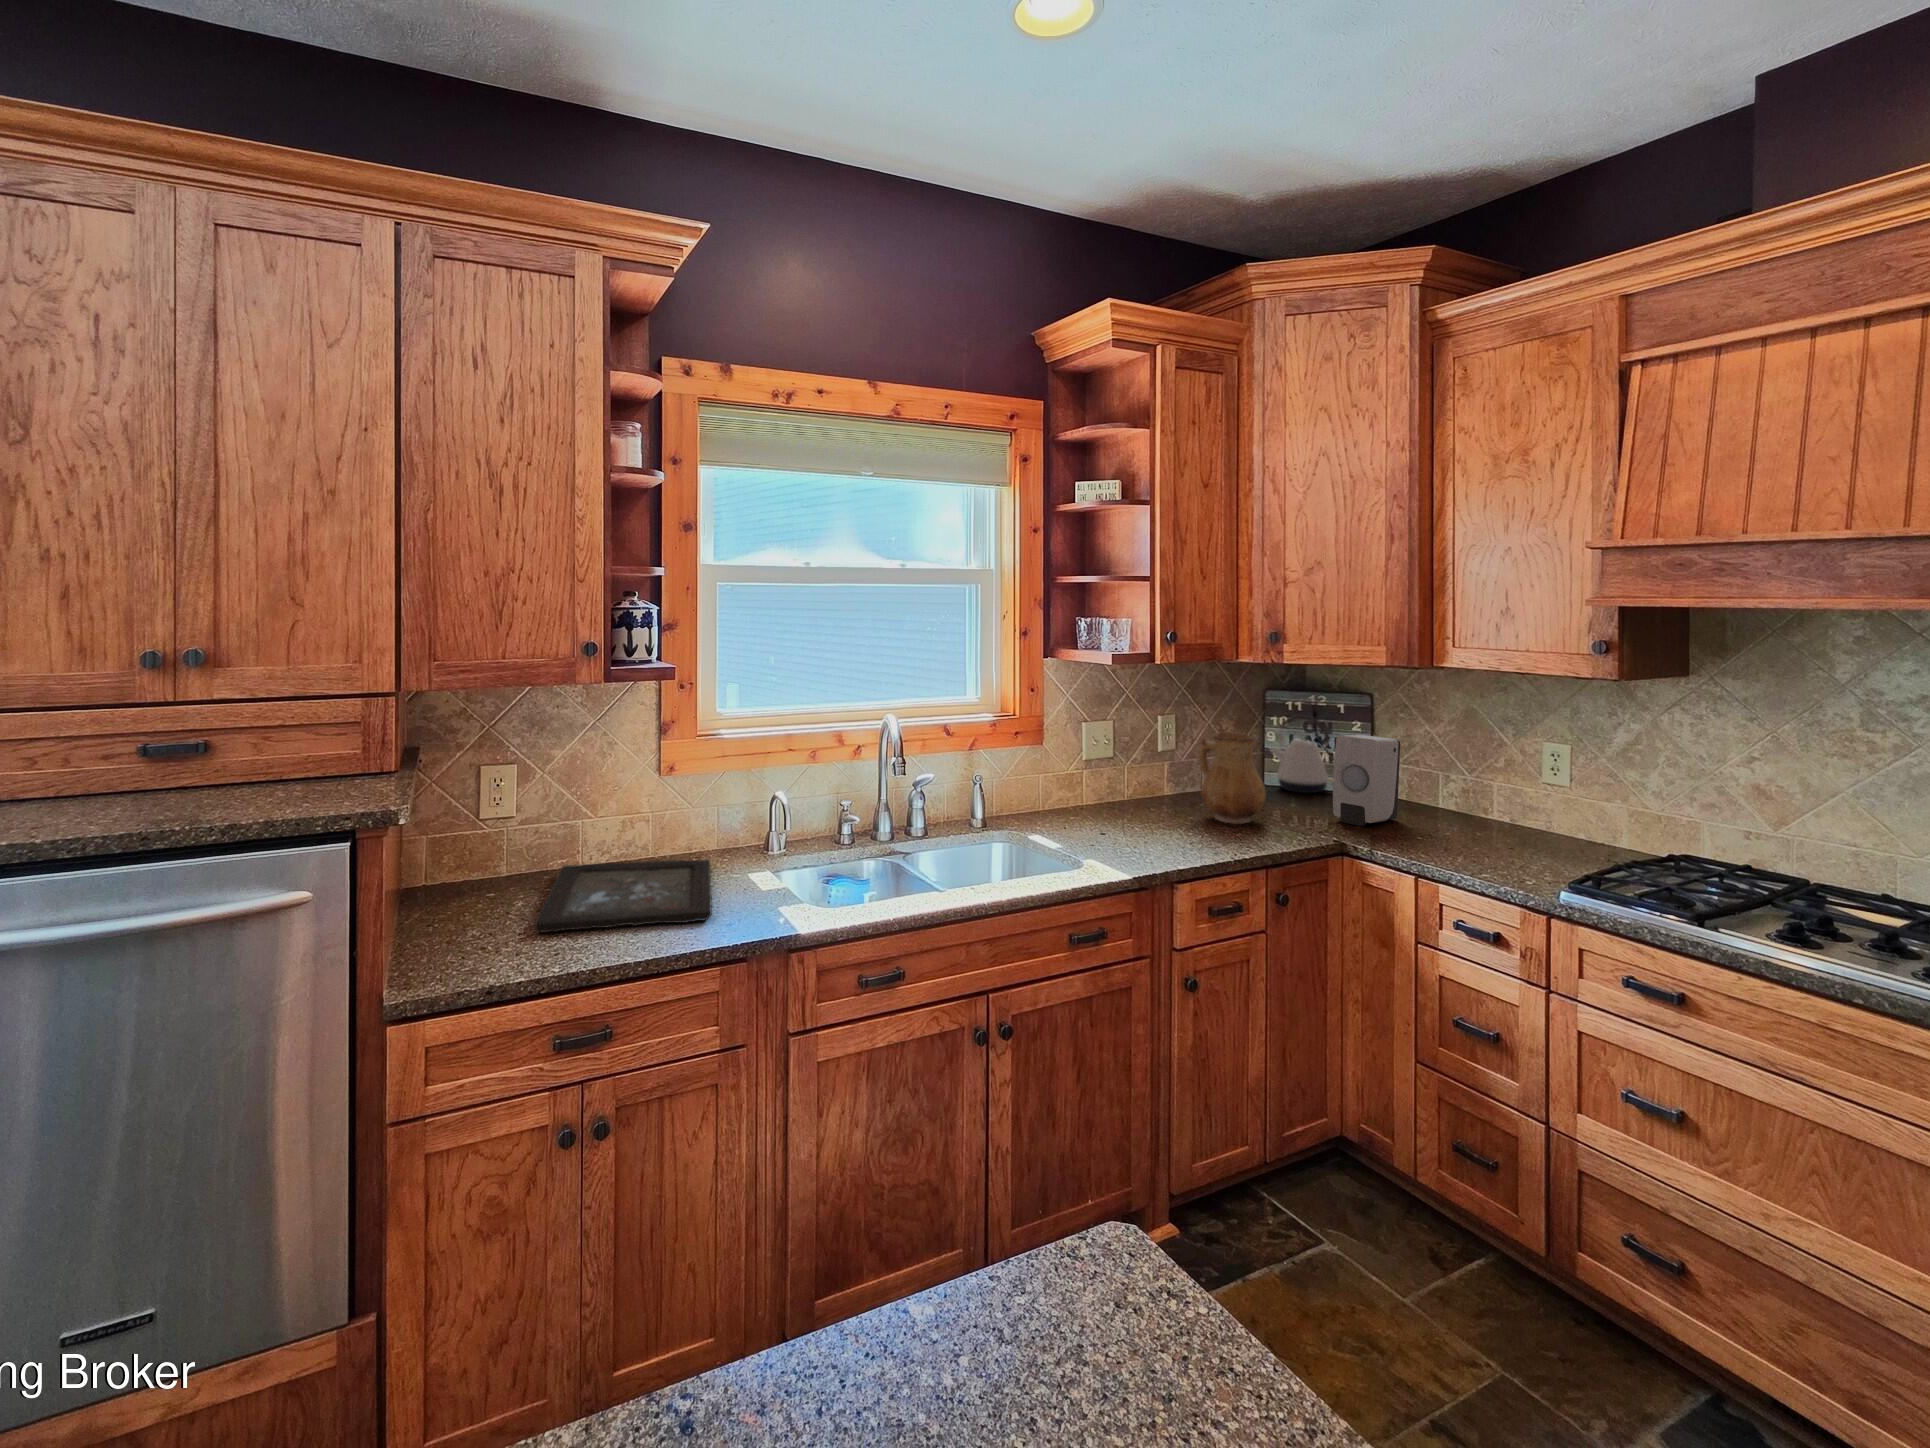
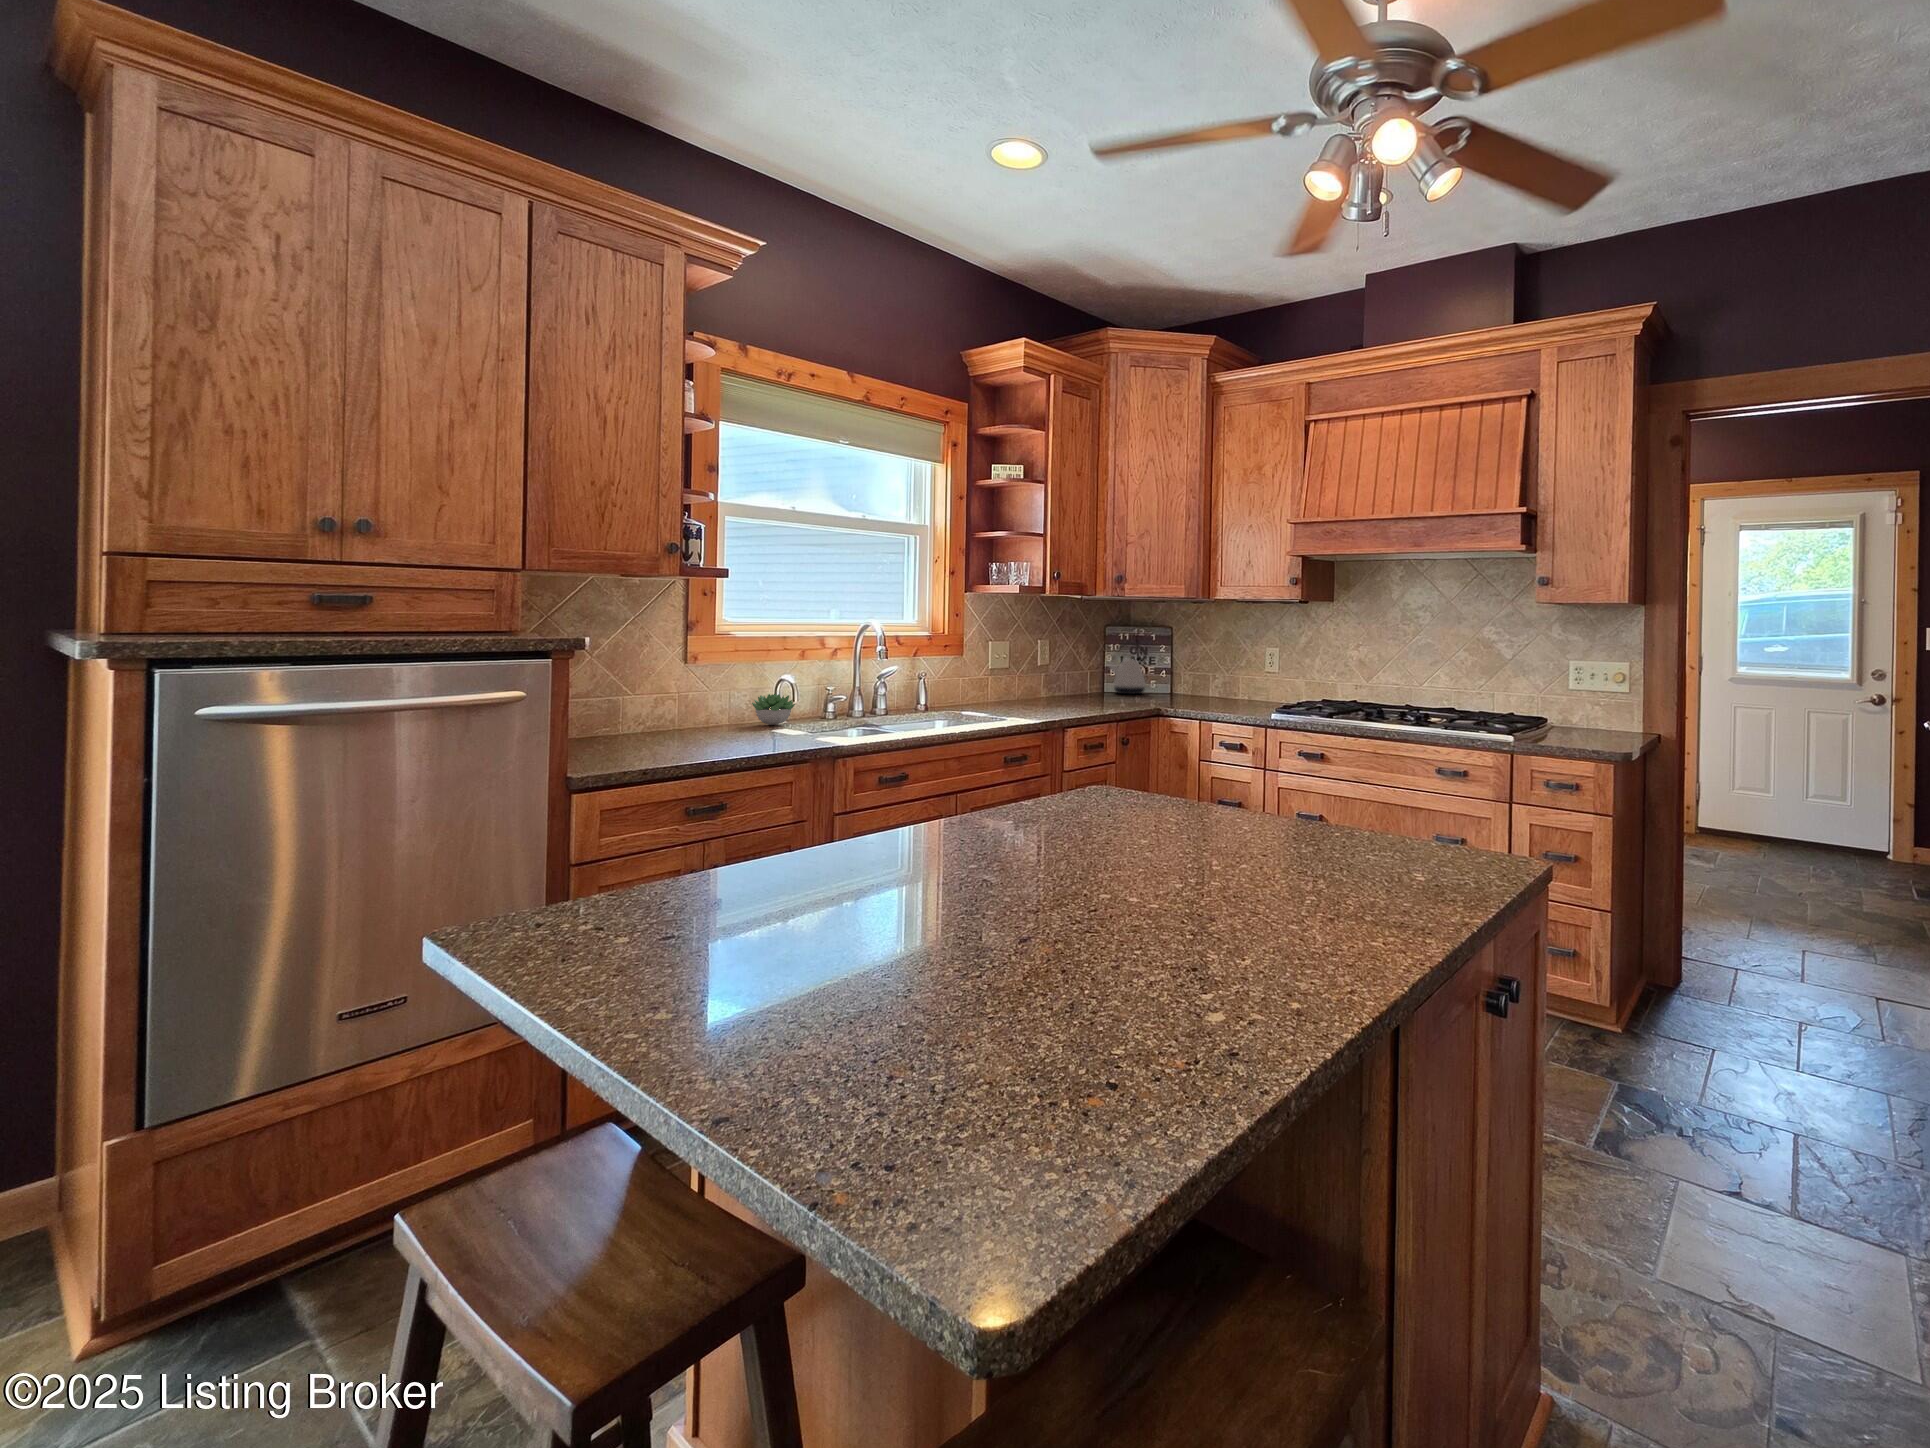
ceramic pitcher: present [1198,732,1266,824] -> none [1069,645,1112,705]
soap dispenser: present [1333,735,1400,826] -> none [1152,646,1190,703]
succulent plant: none [739,812,795,855] -> present [752,694,795,725]
tray: present [535,859,712,933] -> none [612,725,773,754]

